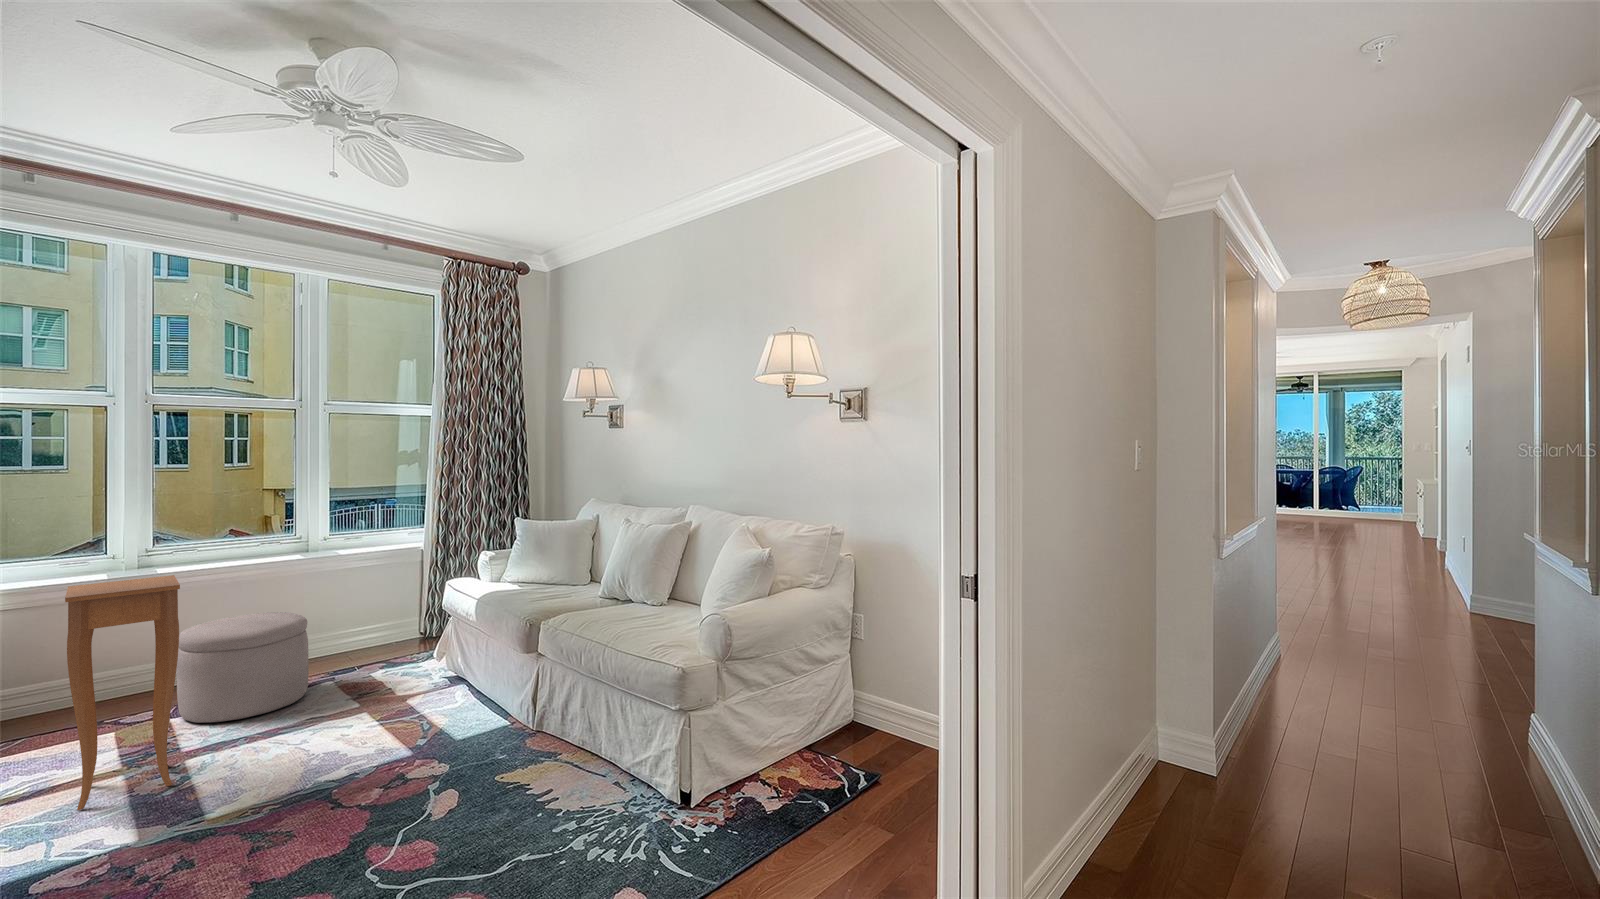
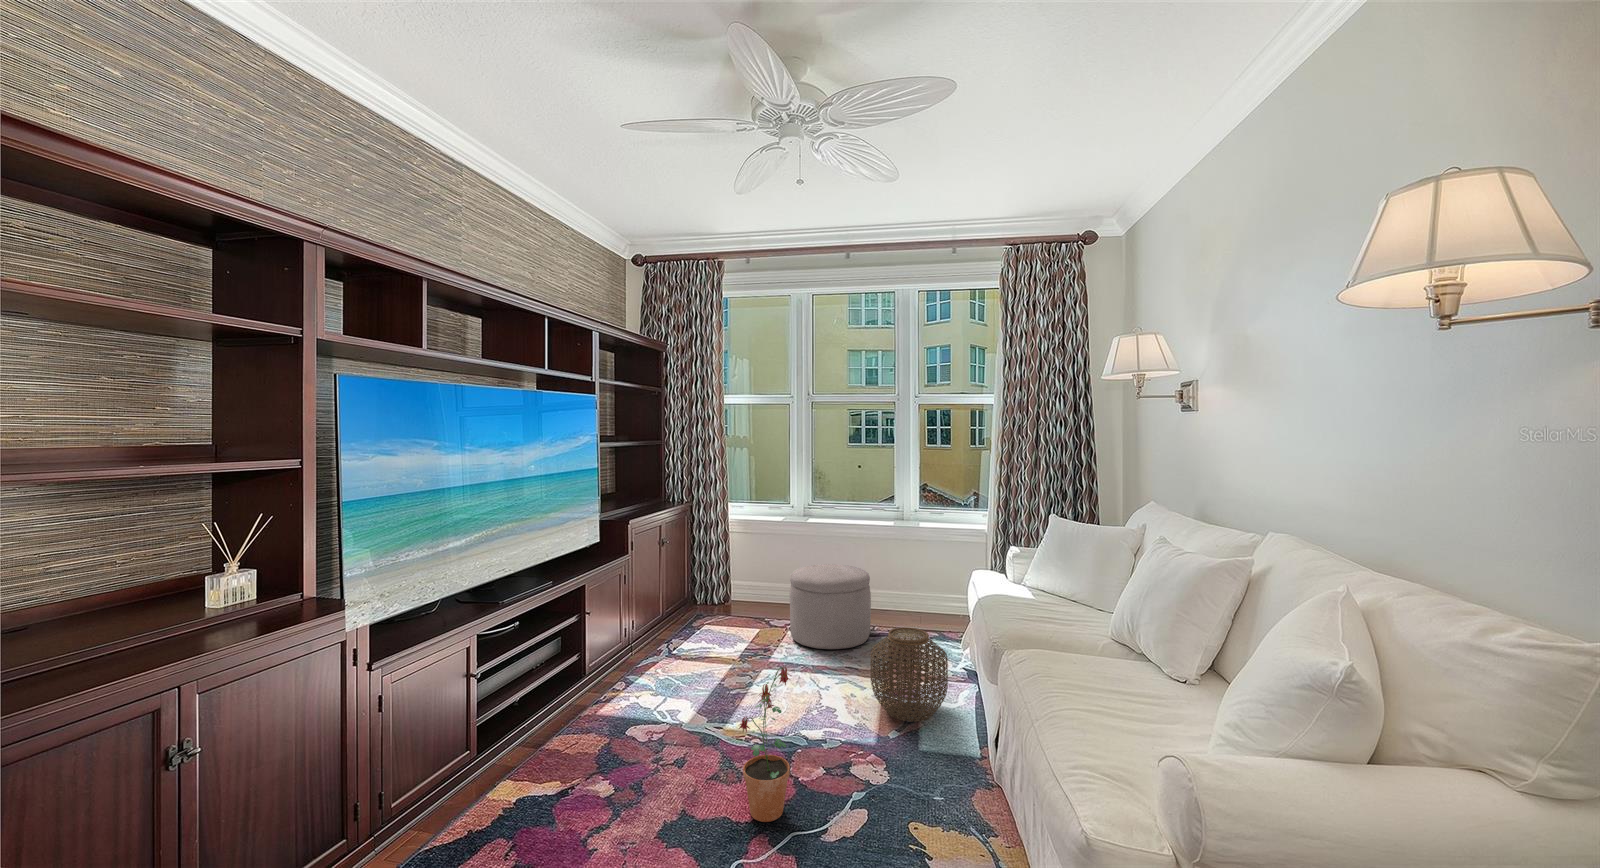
side table: present [65,575,180,810] -> none [688,526,761,688]
woven basket: none [375,642,461,733] -> present [870,627,948,722]
potted plant: none [318,689,378,844] -> present [739,667,790,822]

